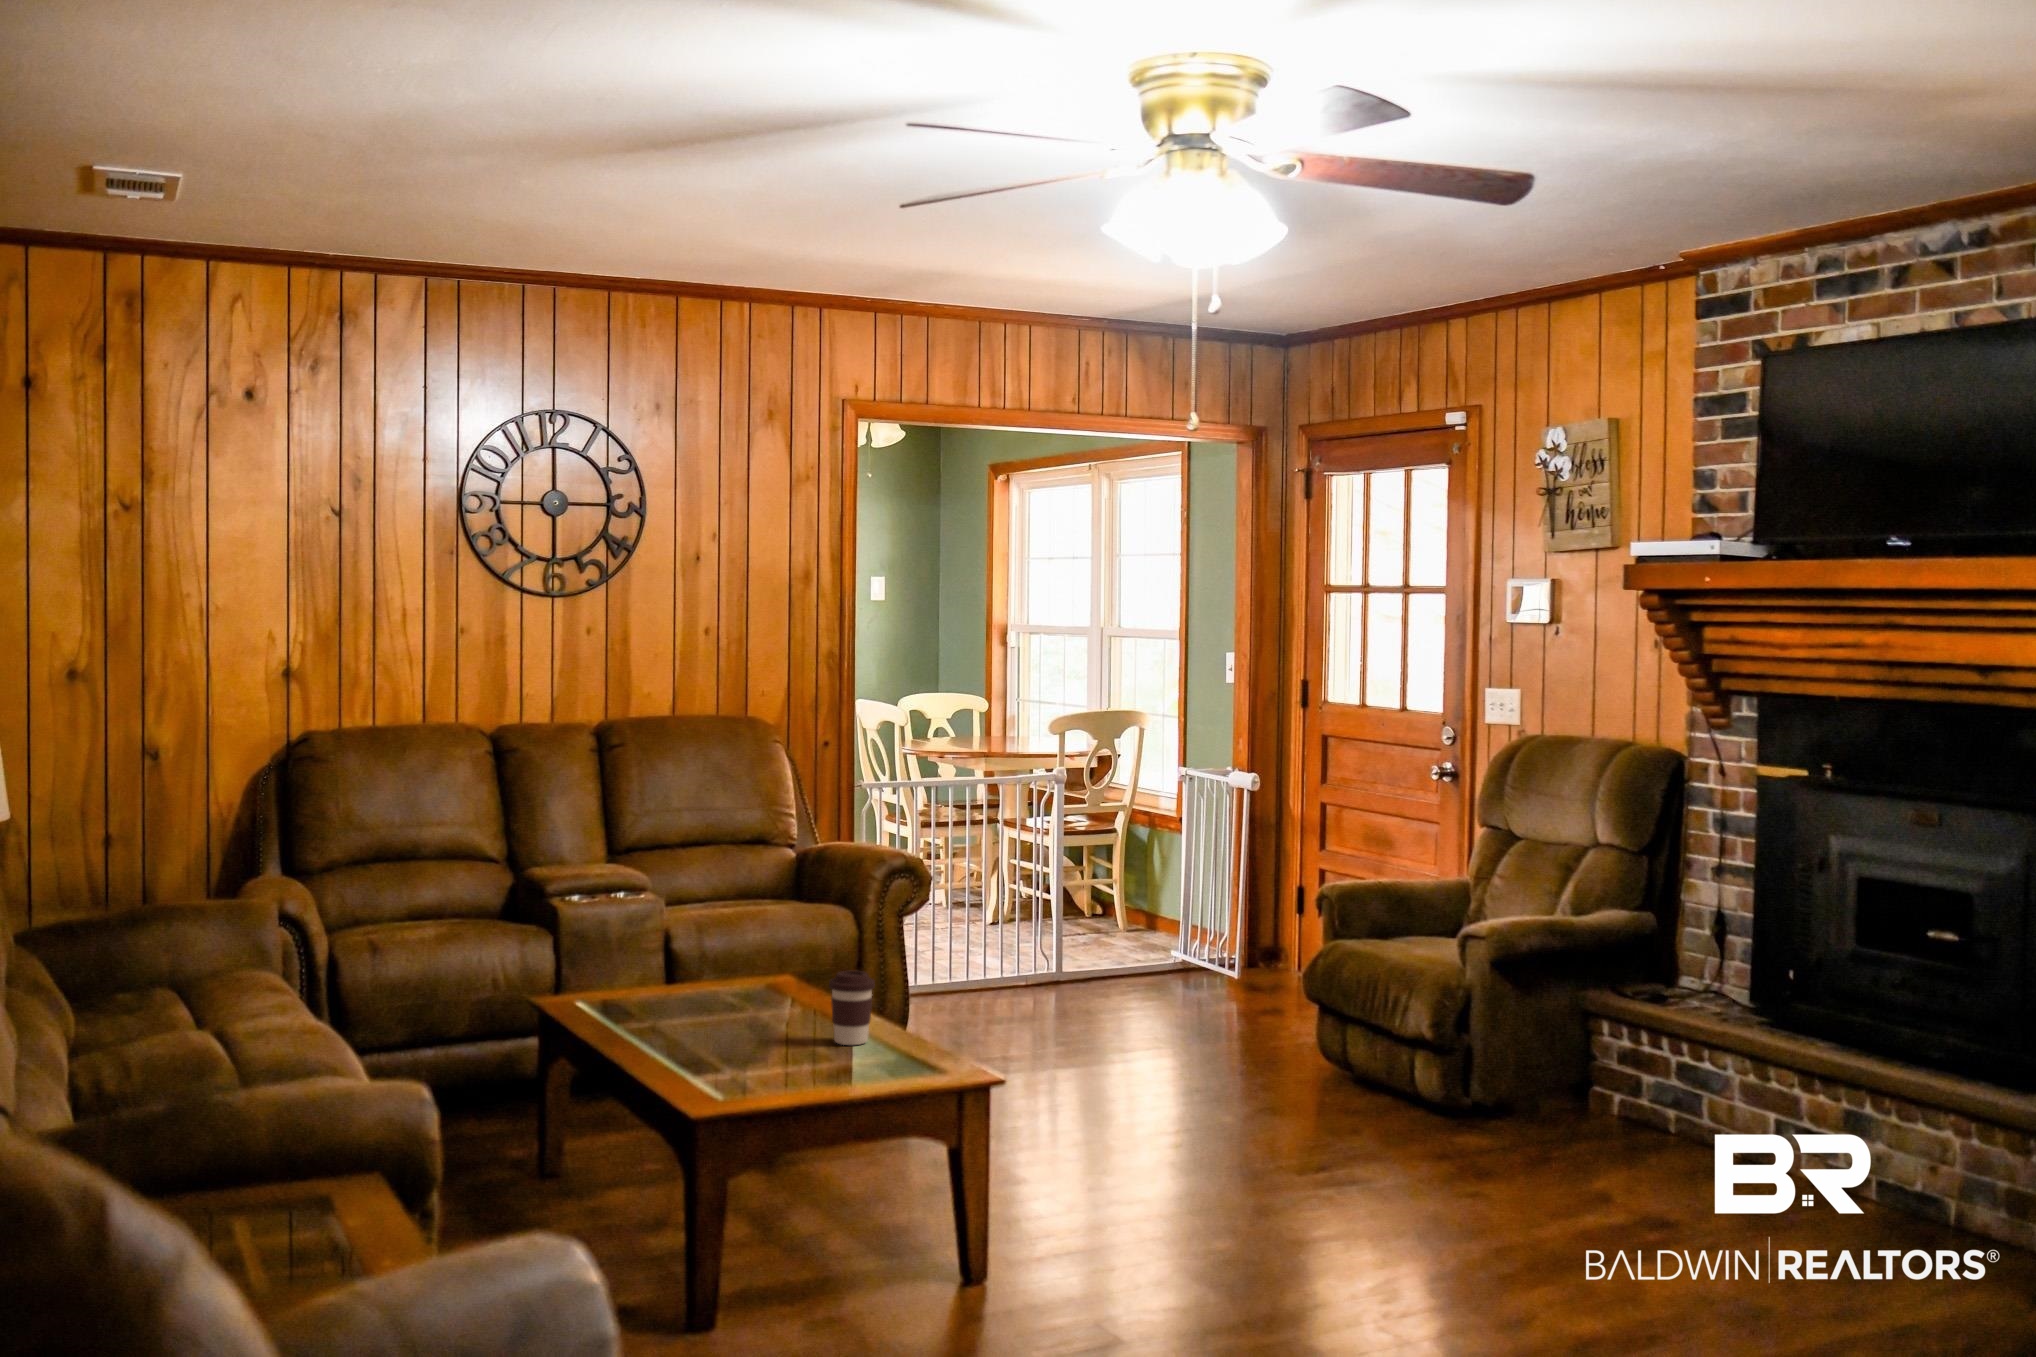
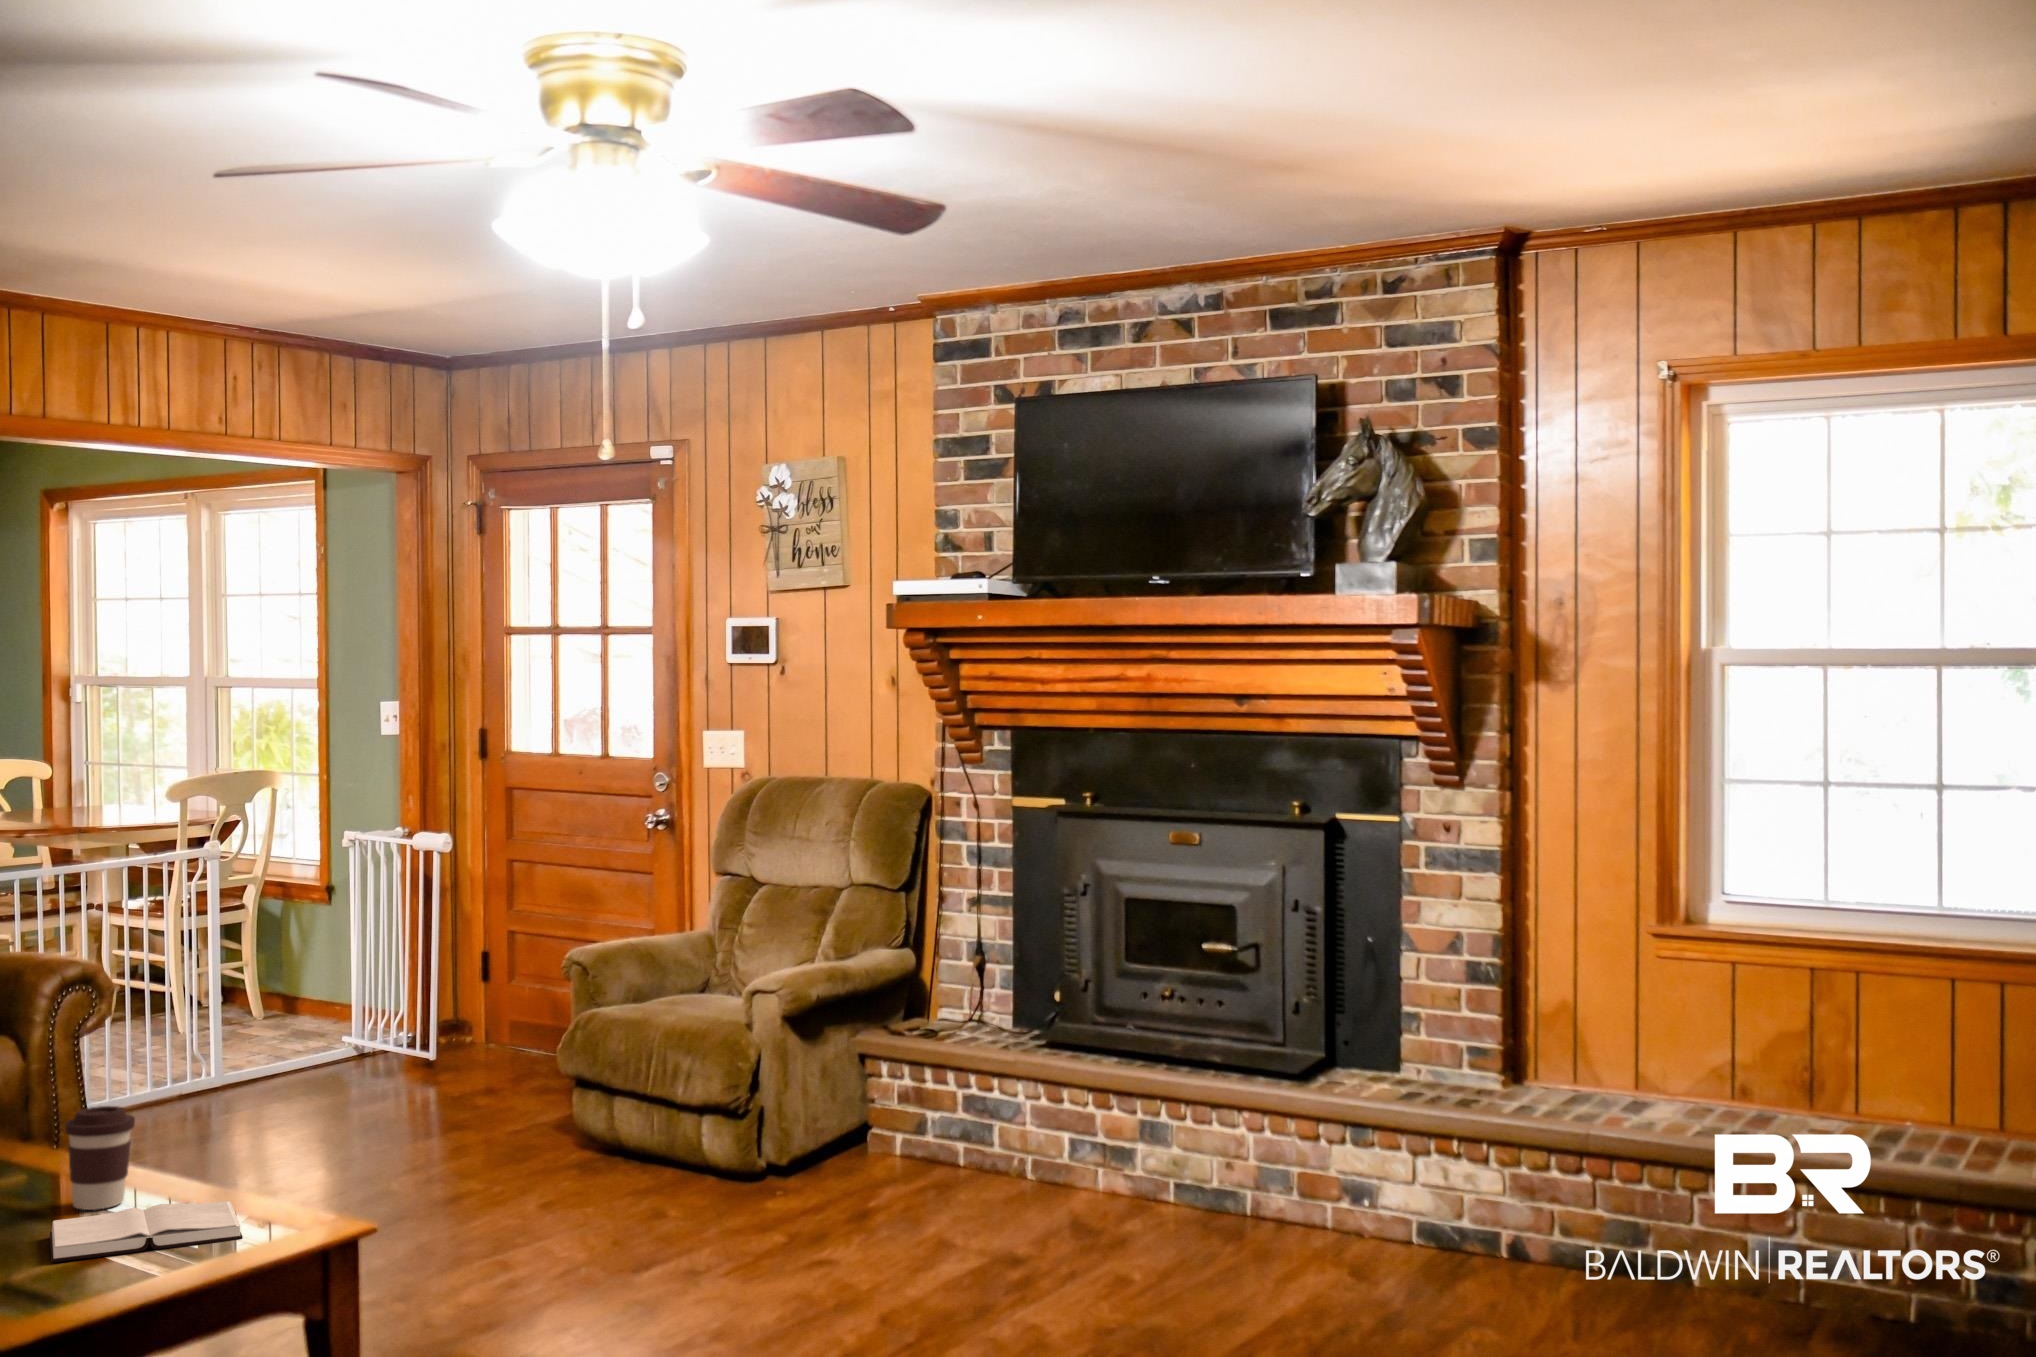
hardback book: none [791,1046,924,1080] -> present [50,1201,243,1262]

